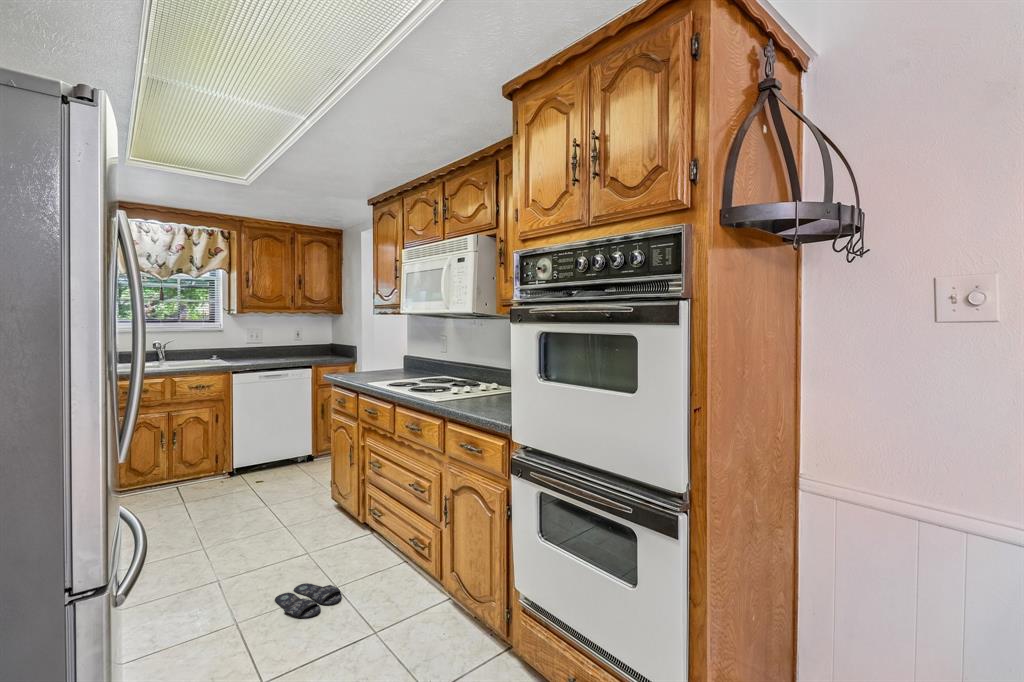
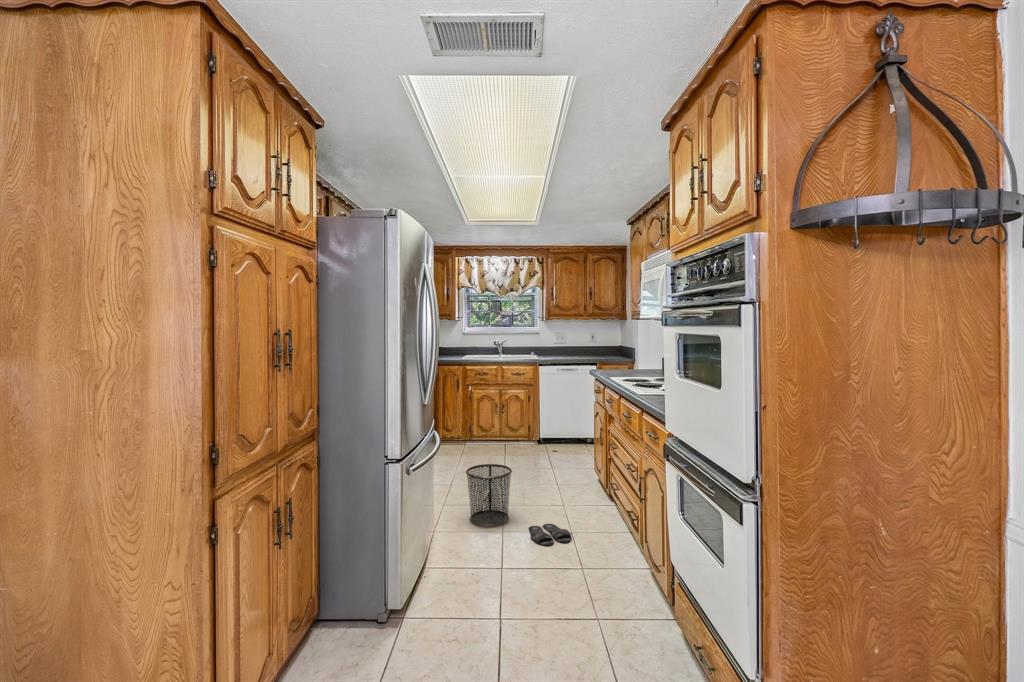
waste bin: none [161,521,242,623] -> present [466,464,512,527]

